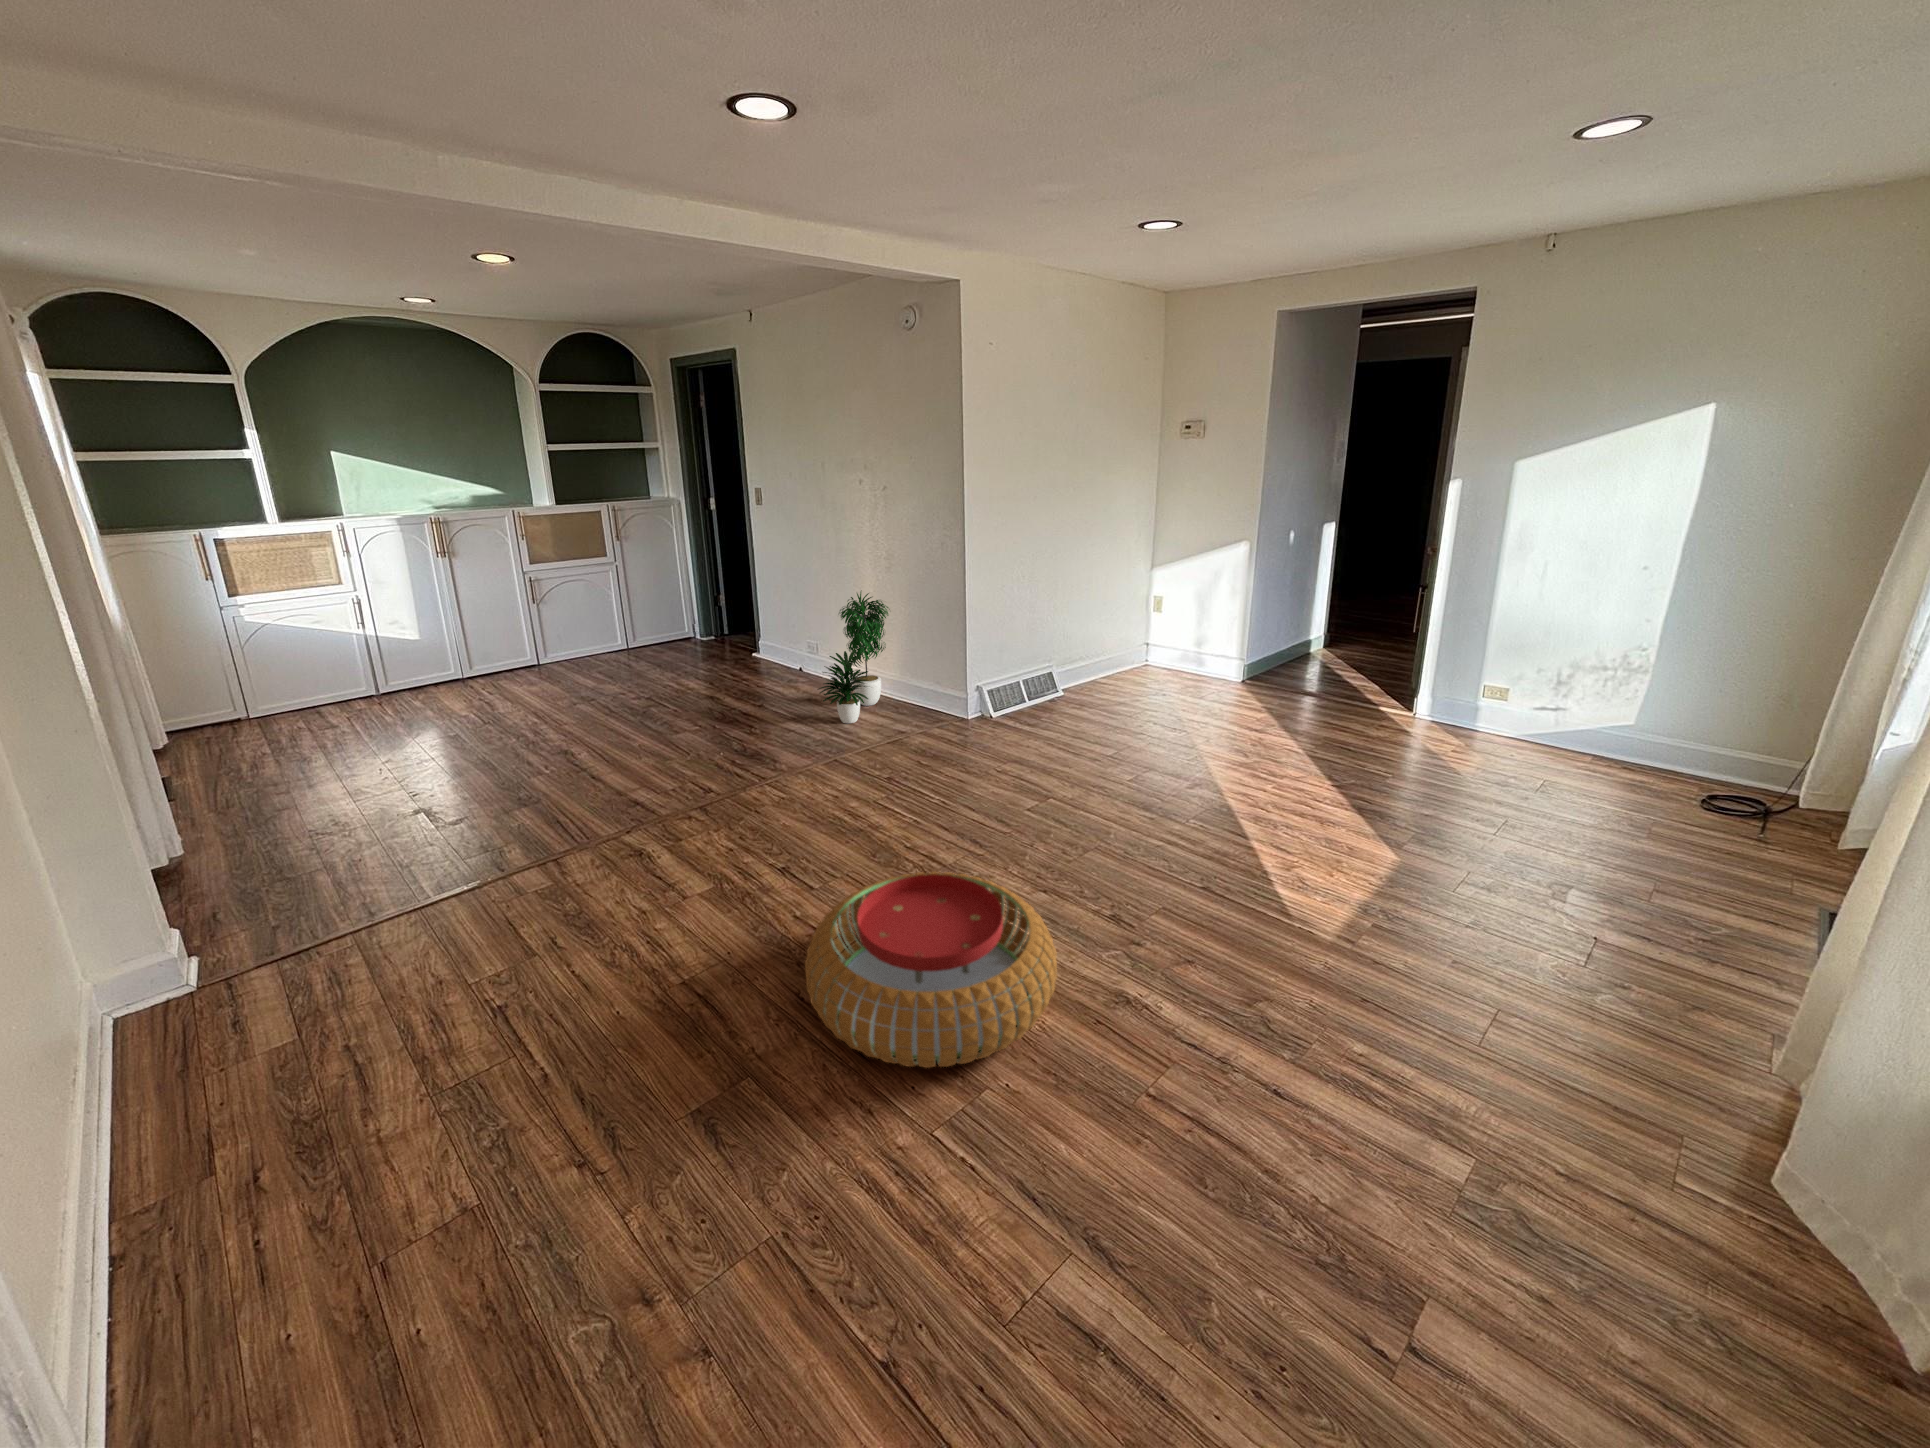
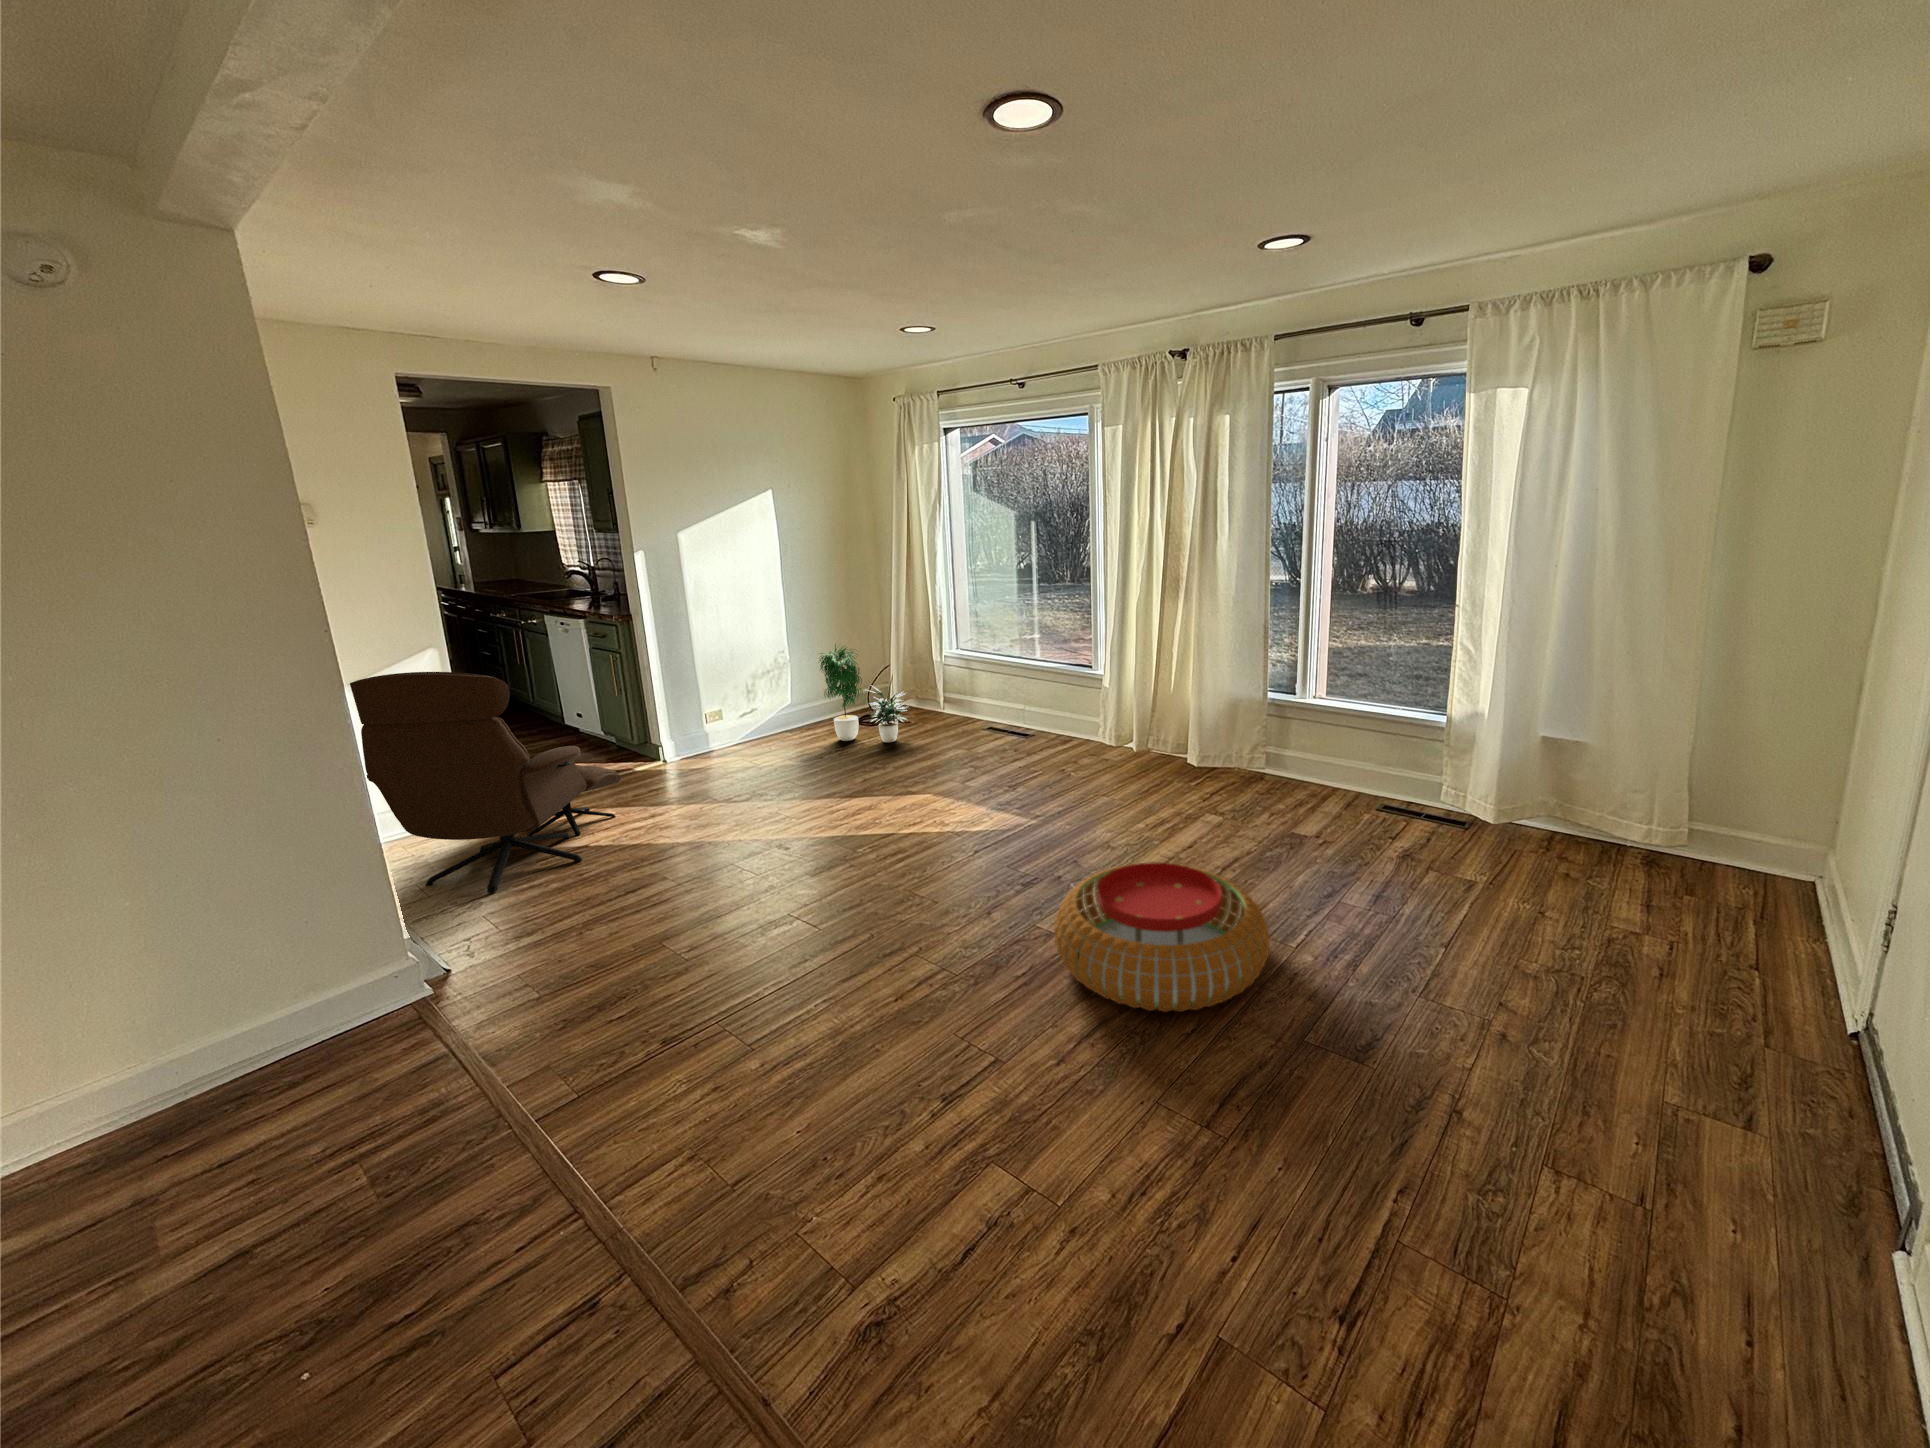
lounge chair: none [1068,534,1250,709] -> present [350,672,621,893]
potted plant: present [817,592,888,723] -> present [820,644,907,742]

